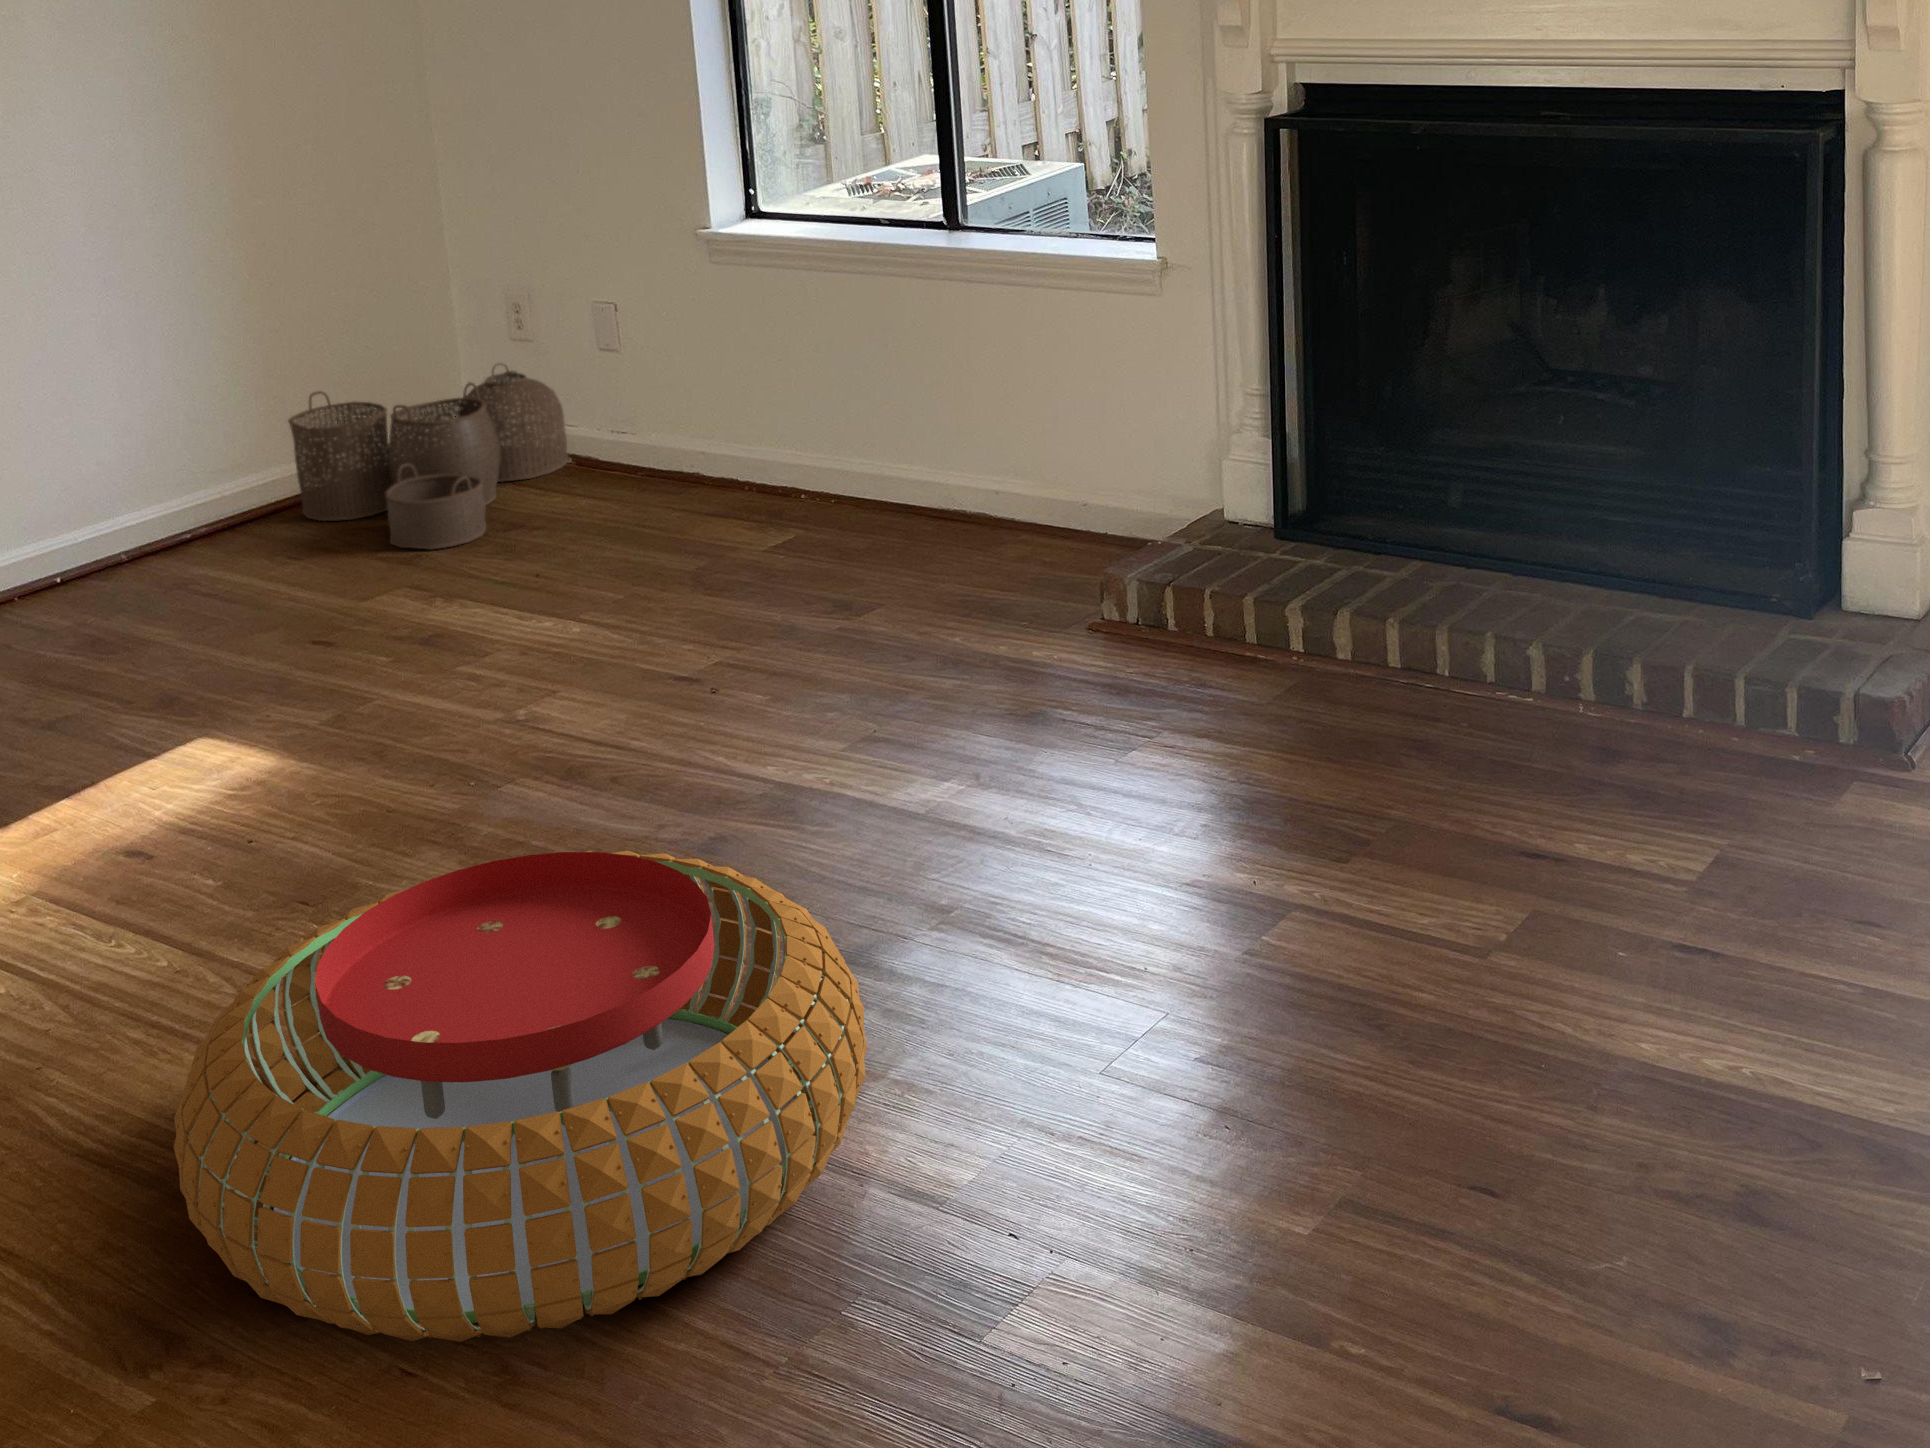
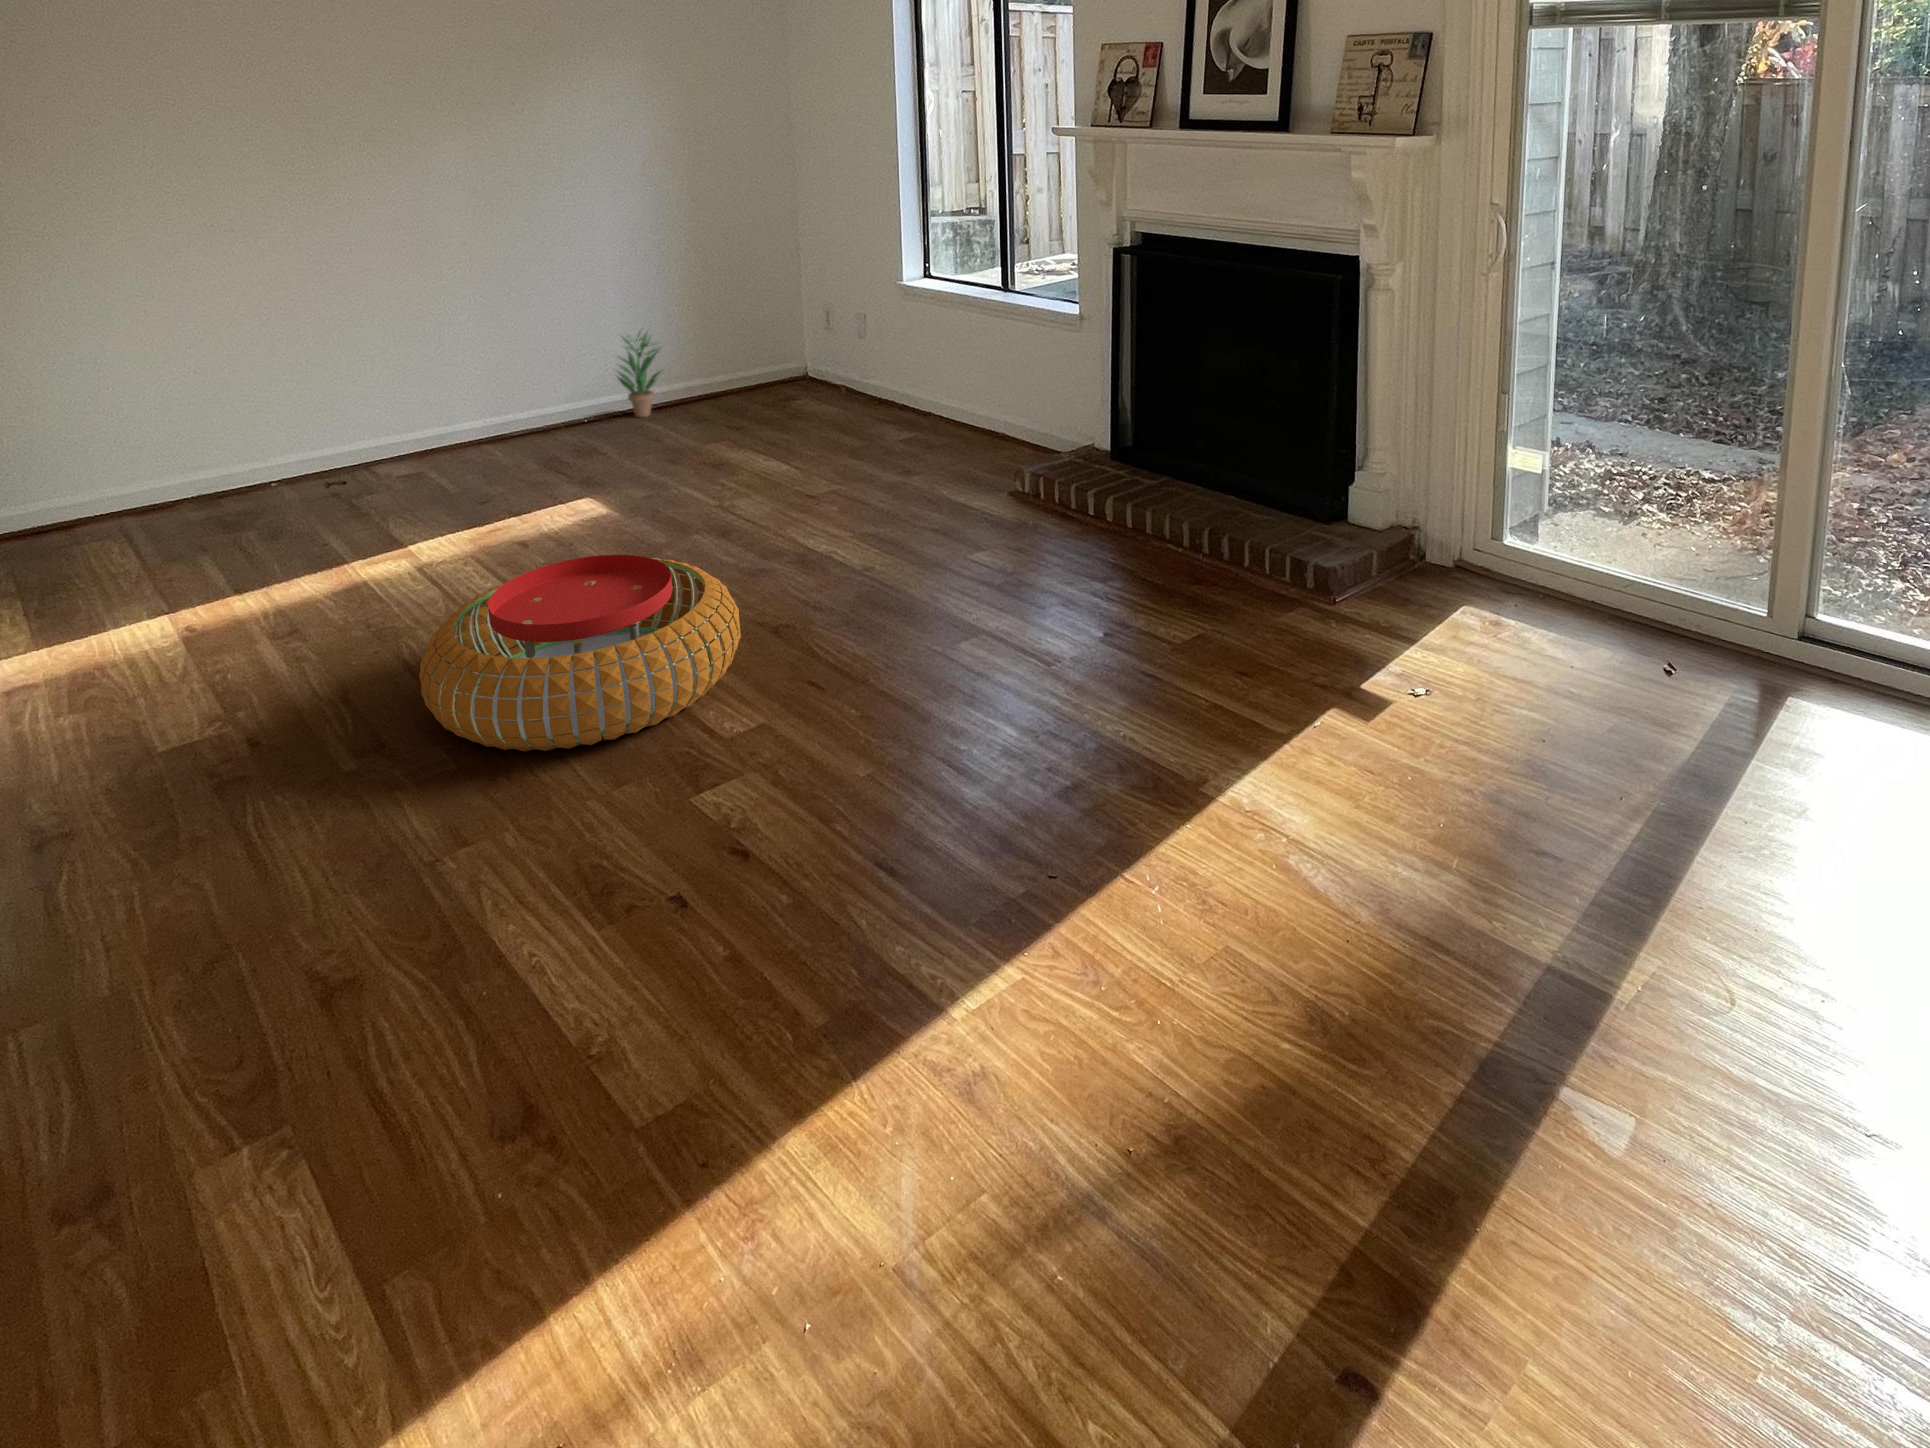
woven basket: present [288,365,569,549] -> none [704,338,844,424]
potted plant: none [104,368,223,561] -> present [618,332,661,417]

